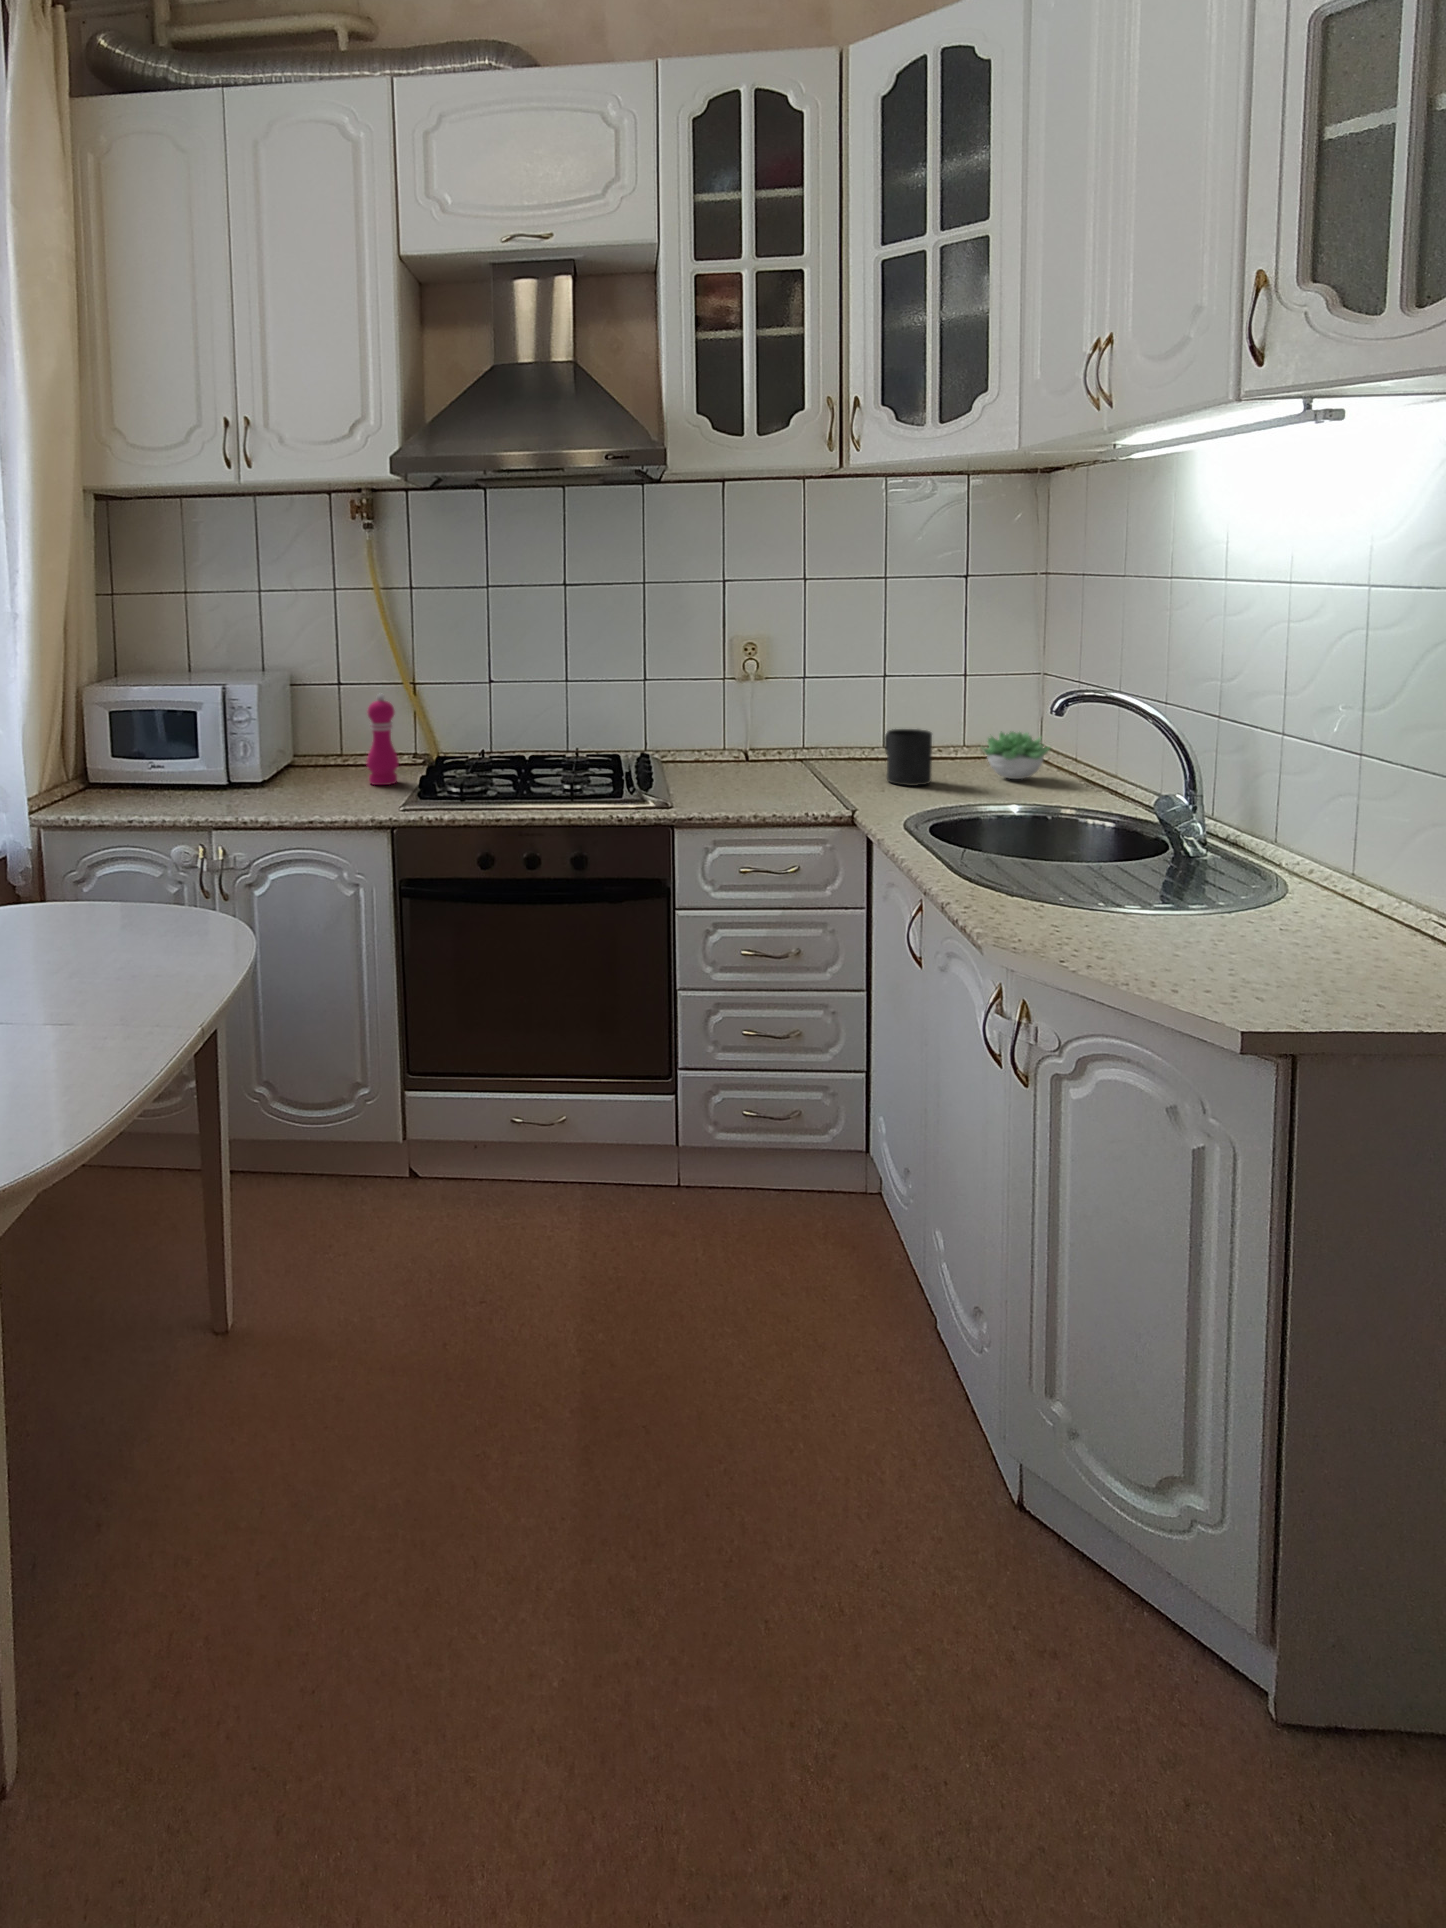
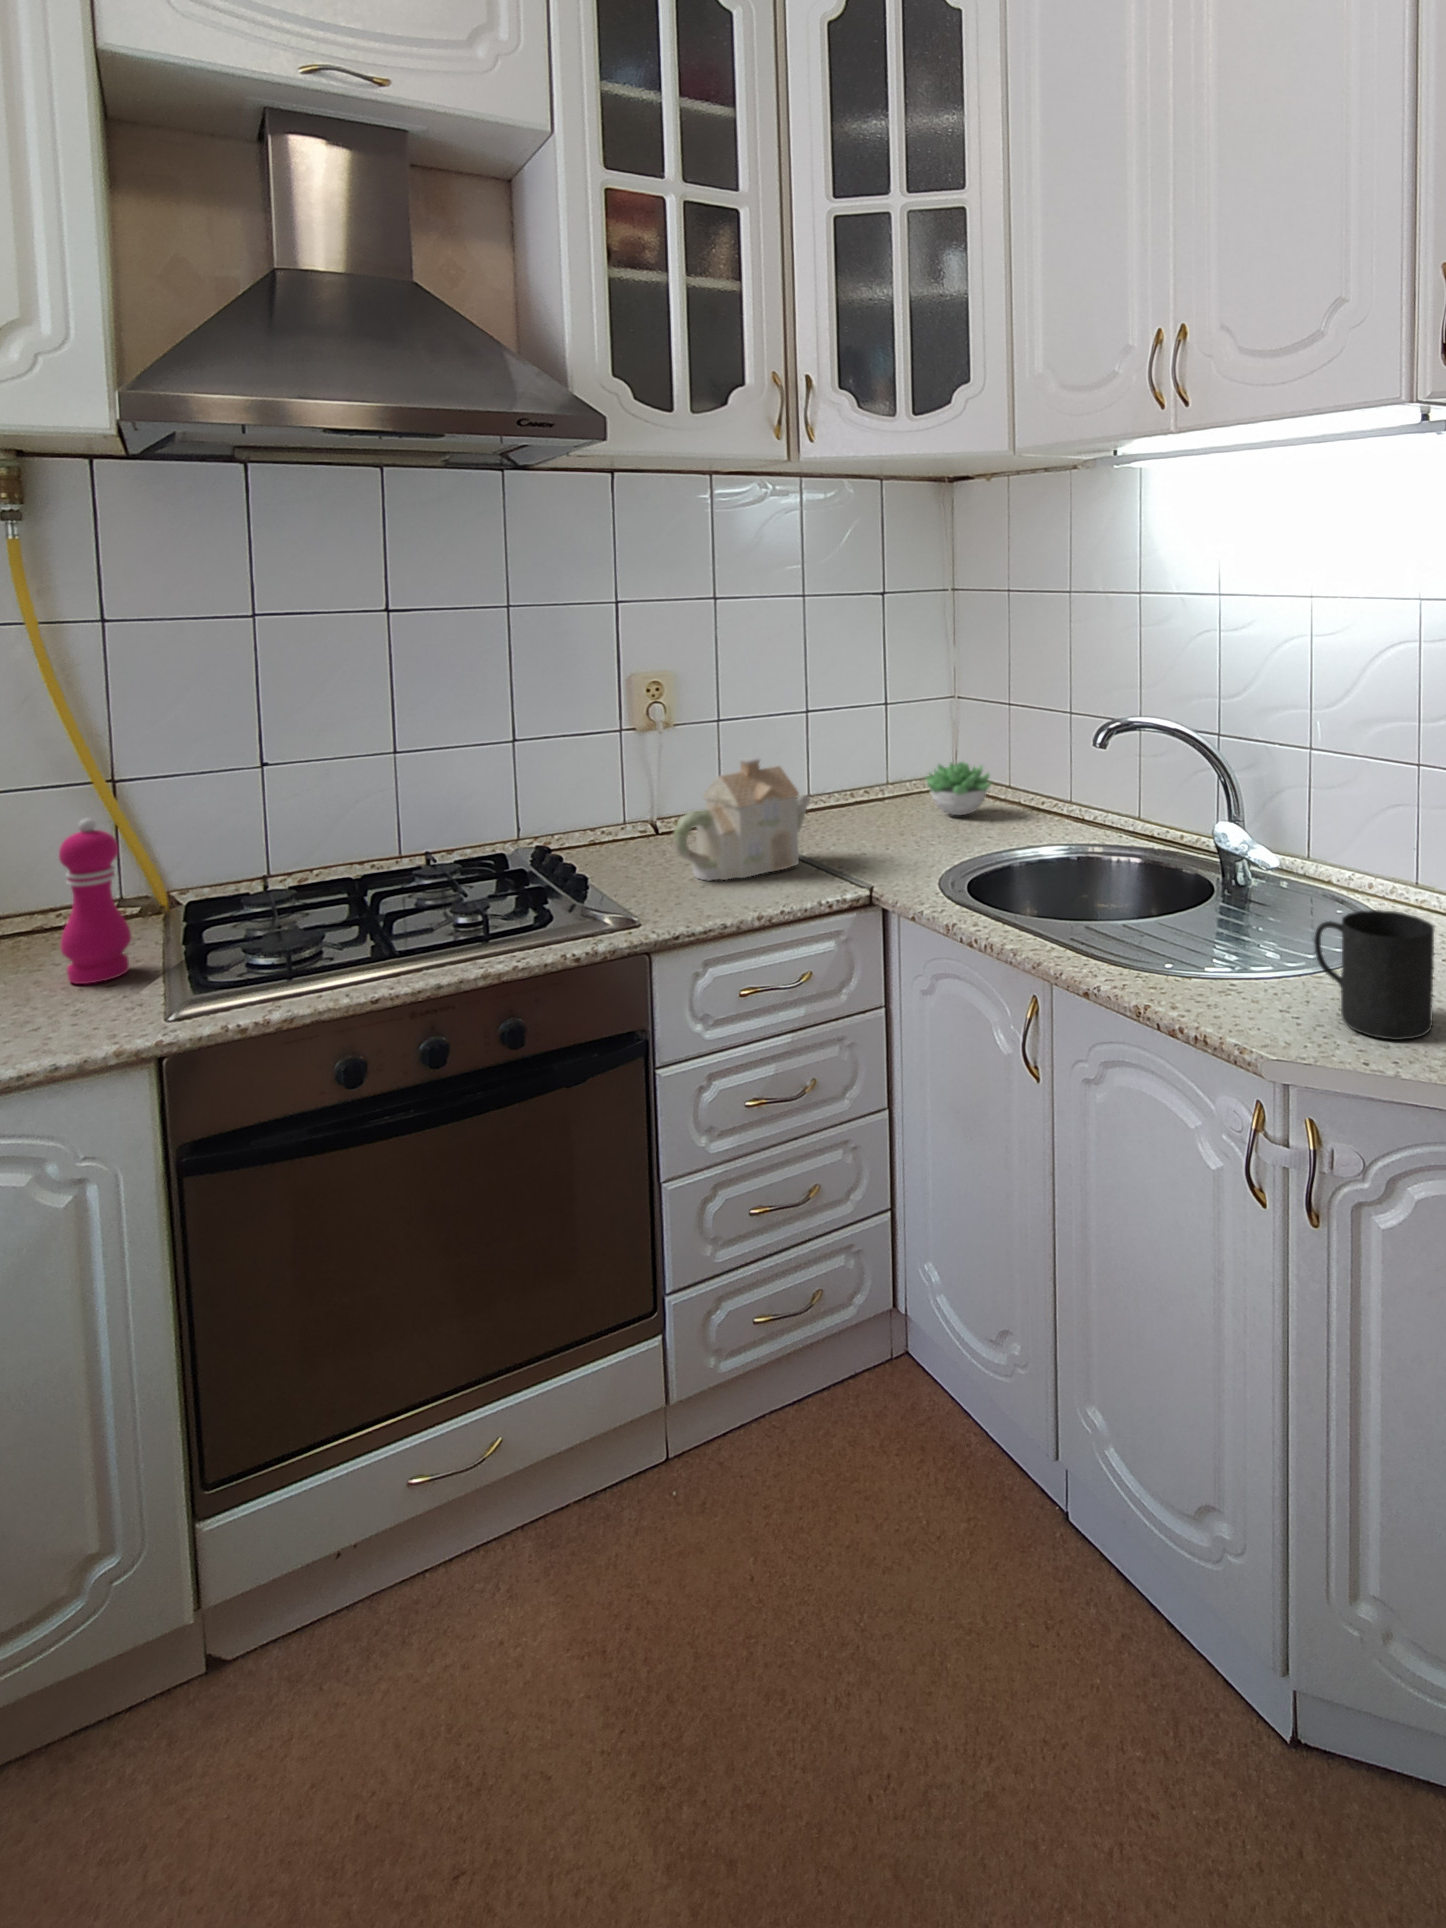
teapot: none [720,701,843,791] -> present [673,757,810,881]
mug: present [884,729,932,786] -> present [1314,910,1434,1040]

